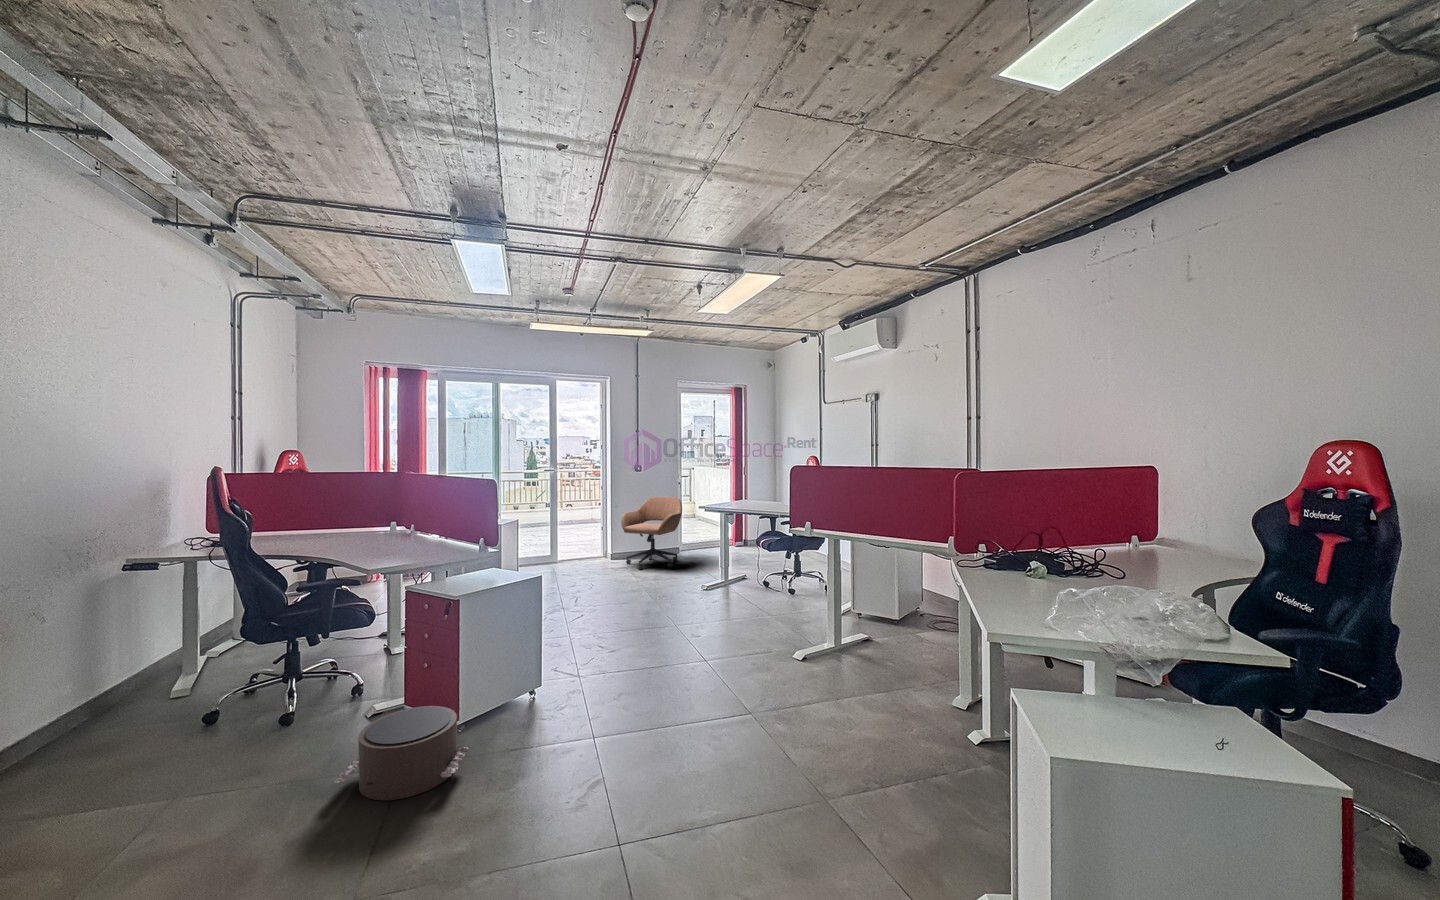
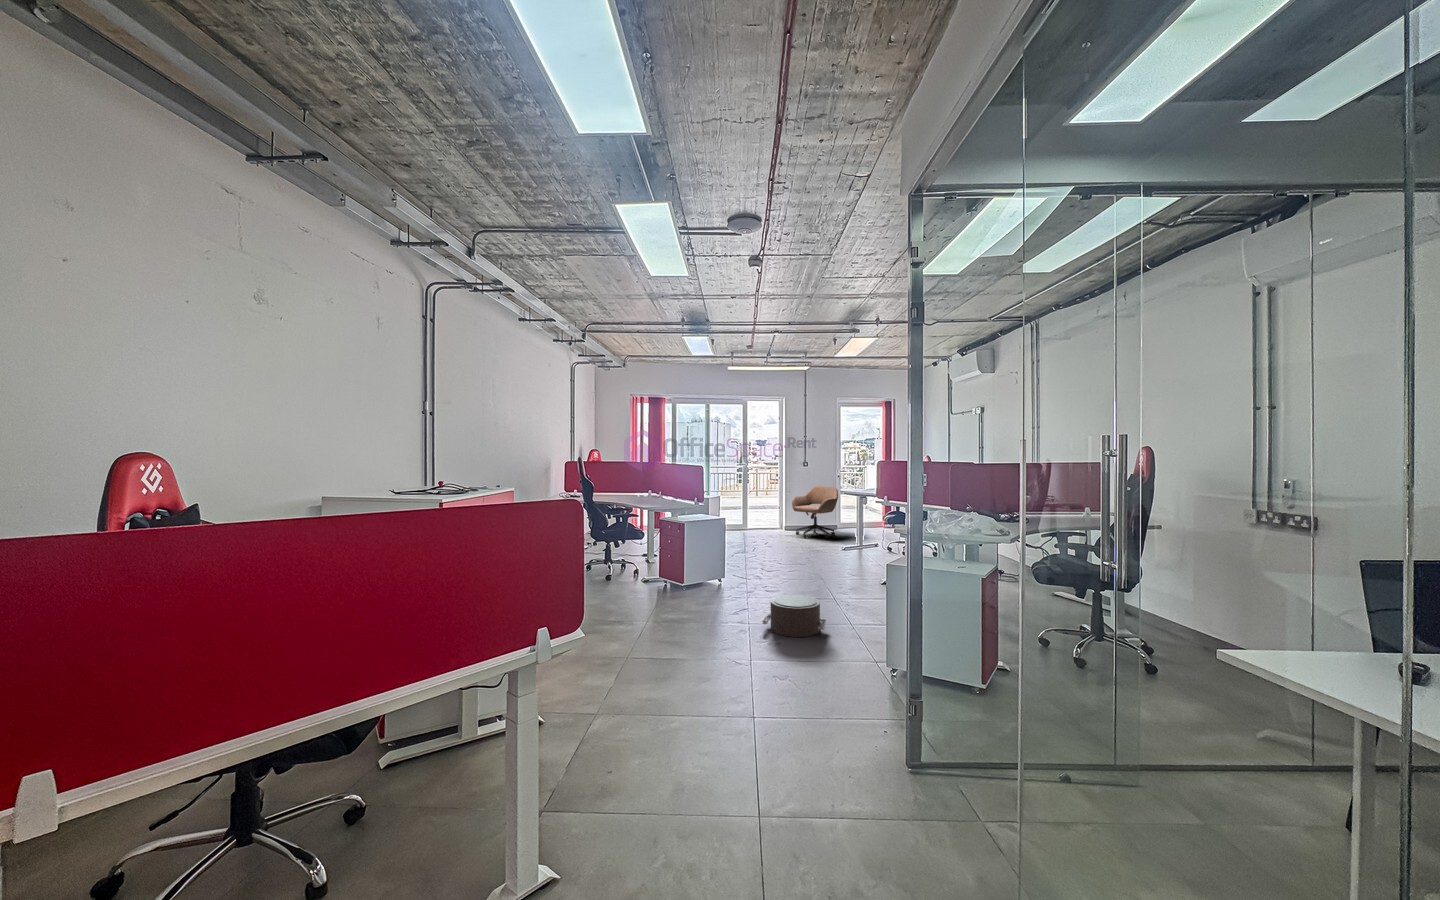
pouf: present [335,706,469,801] -> present [762,595,826,637]

